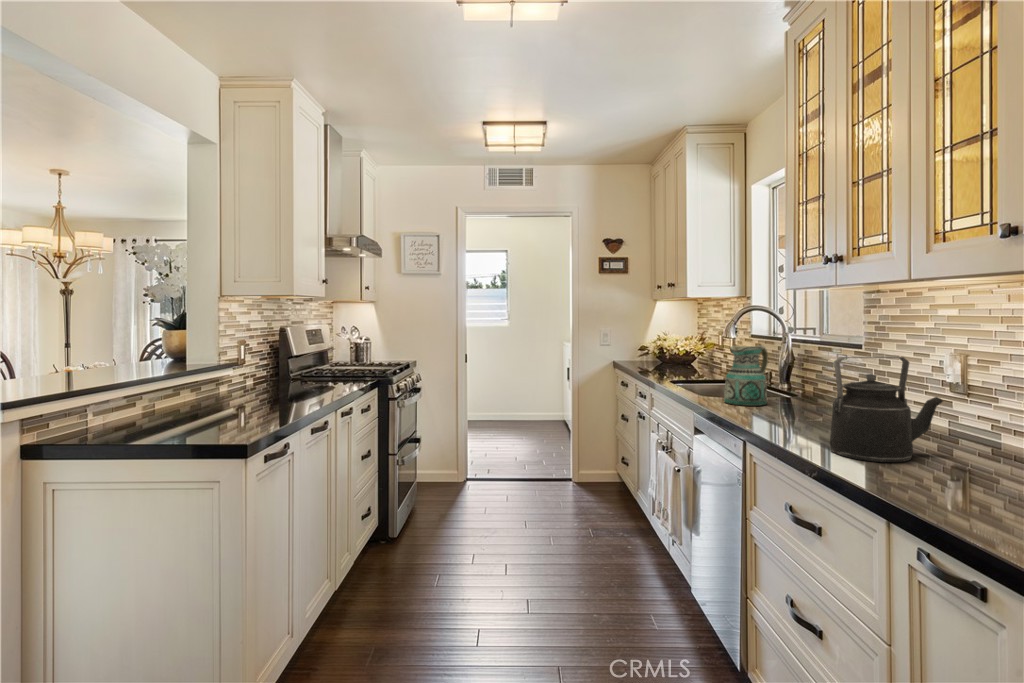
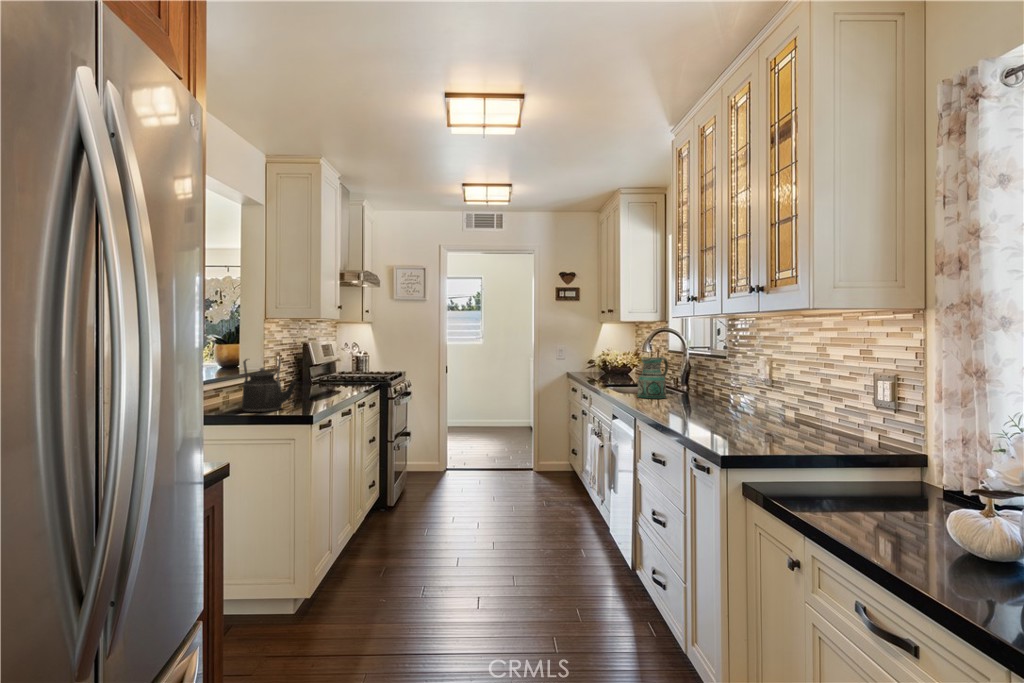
kettle: present [830,357,943,462] -> present [242,359,298,412]

